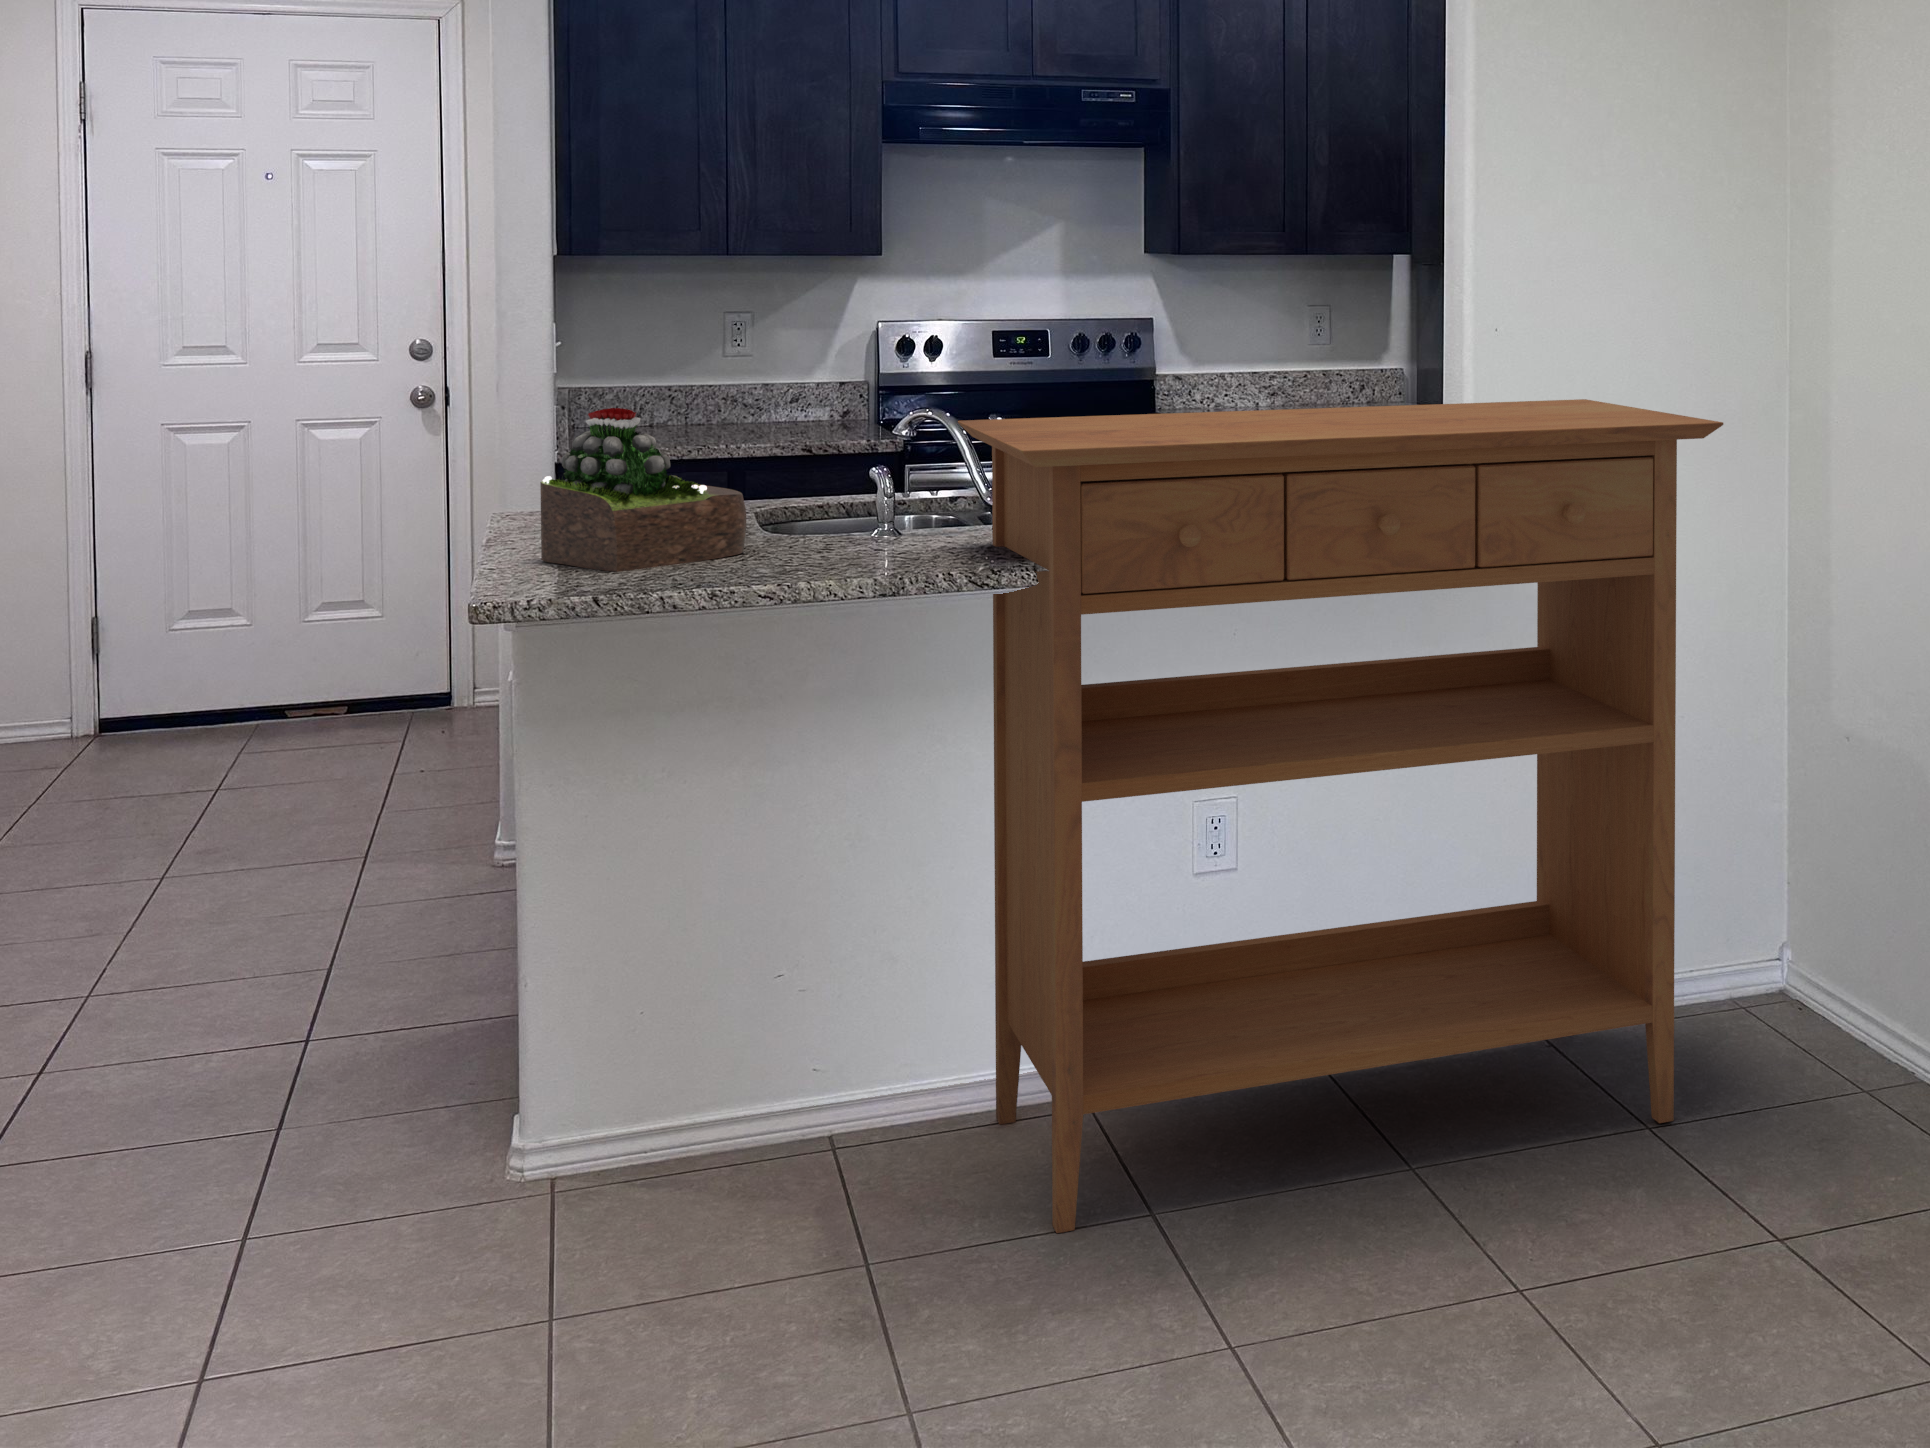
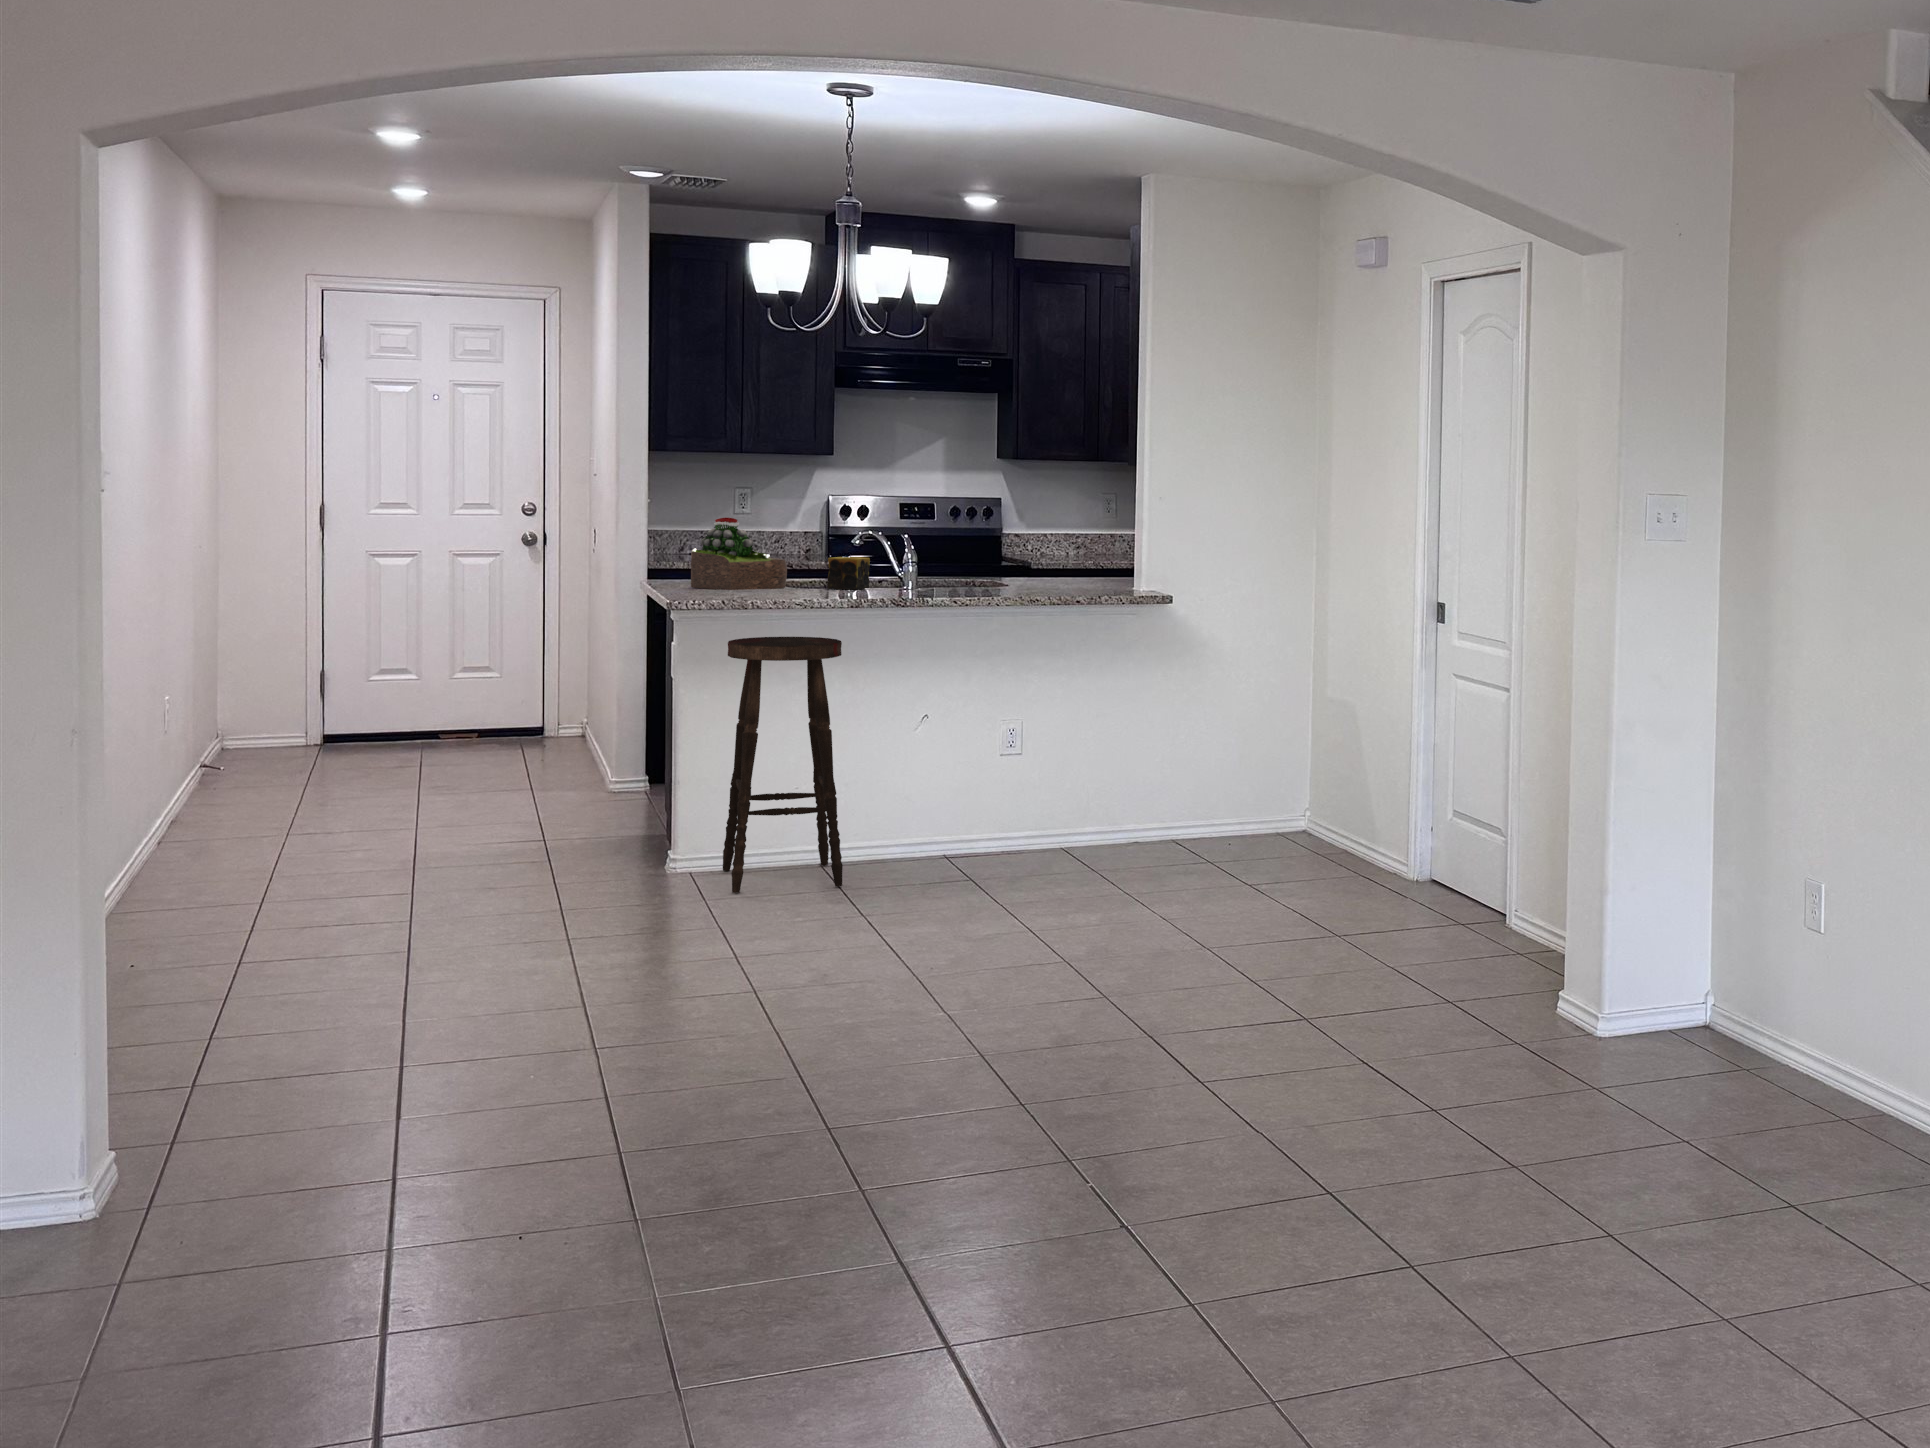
console table: present [958,399,1723,1233] -> none [889,529,1250,884]
candle: none [827,485,918,561] -> present [827,557,870,590]
bar stool: none [605,664,866,1291] -> present [723,637,842,893]

